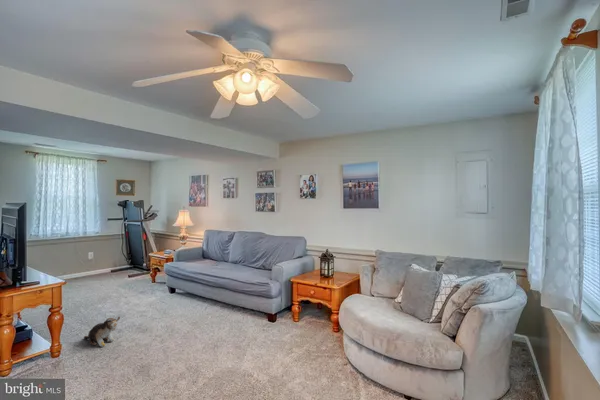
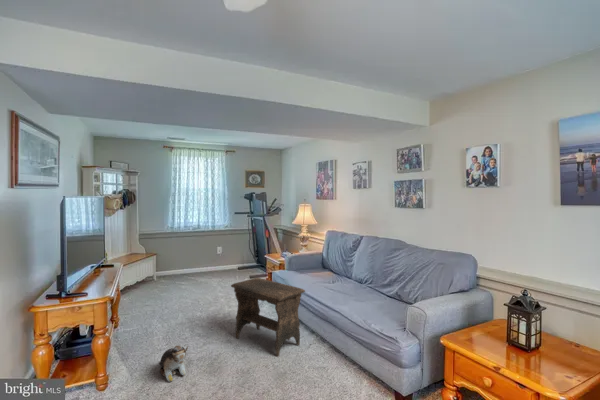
footstool: none [138,267,200,319] -> present [231,278,305,357]

